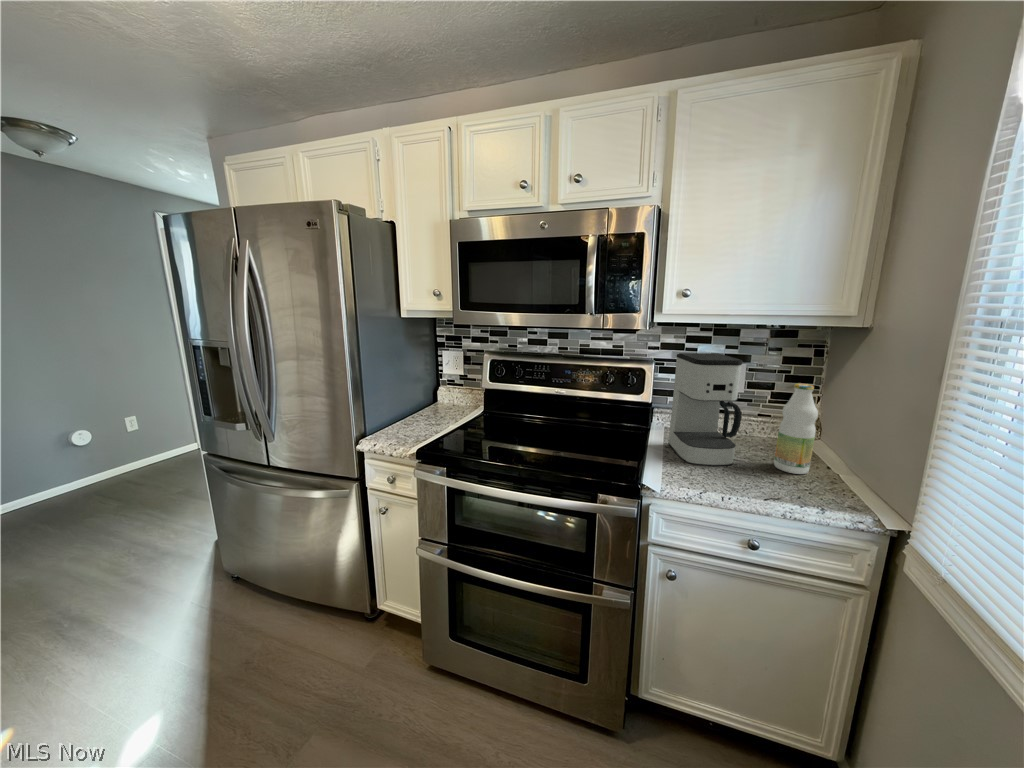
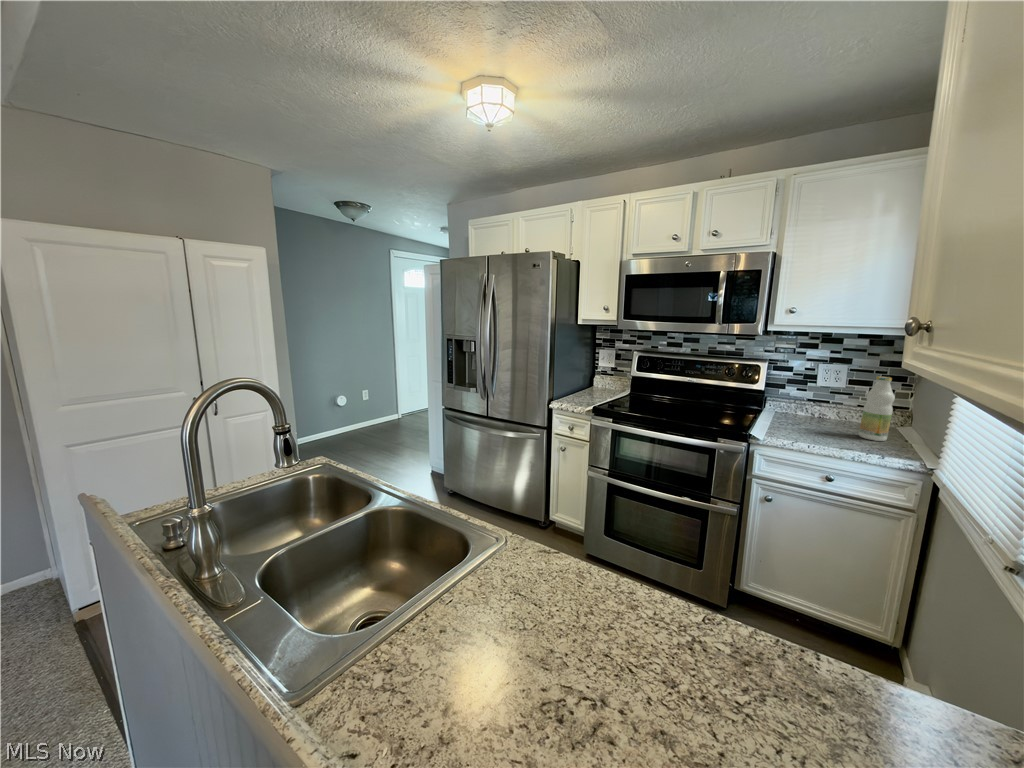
coffee maker: present [668,353,742,466] -> none [775,354,835,432]

